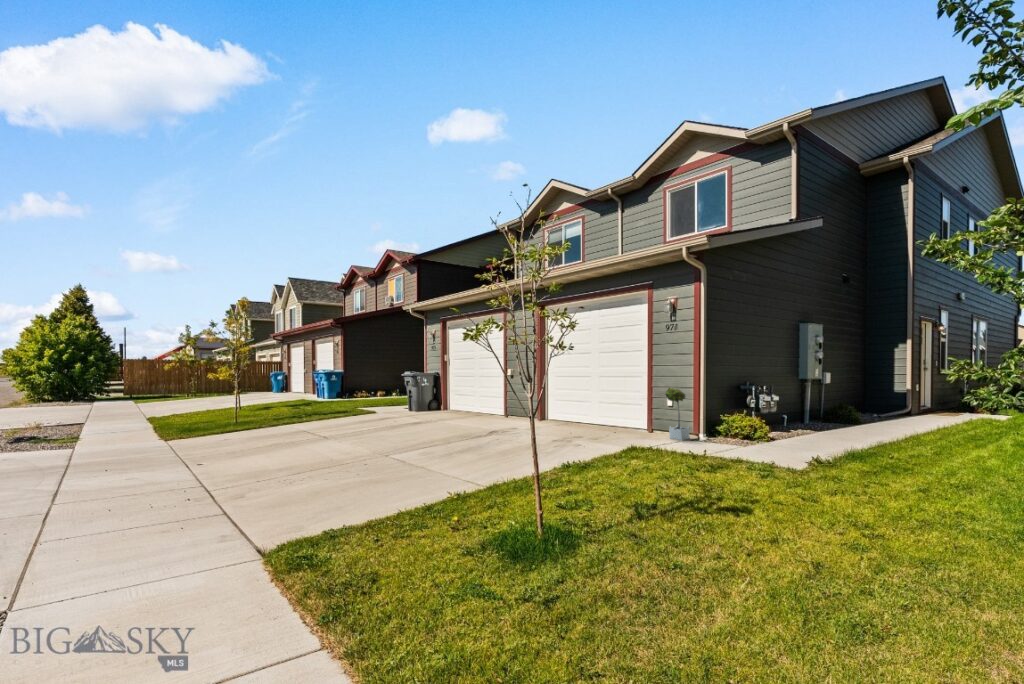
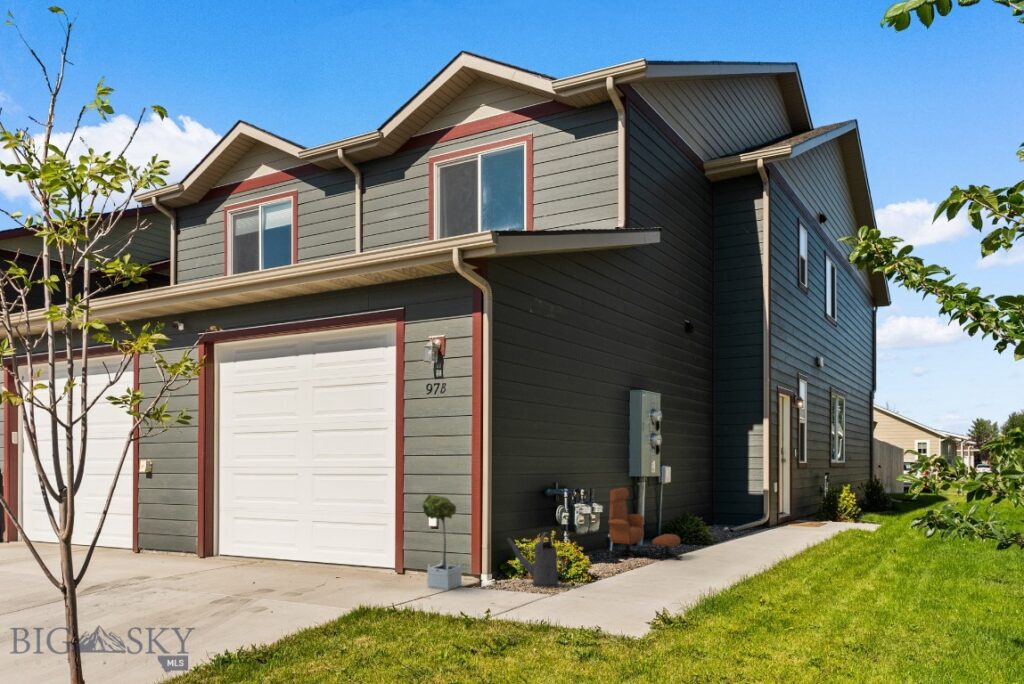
lounge chair: none [784,386,837,432] -> present [608,488,682,561]
watering can: none [717,411,754,443] -> present [507,532,566,588]

